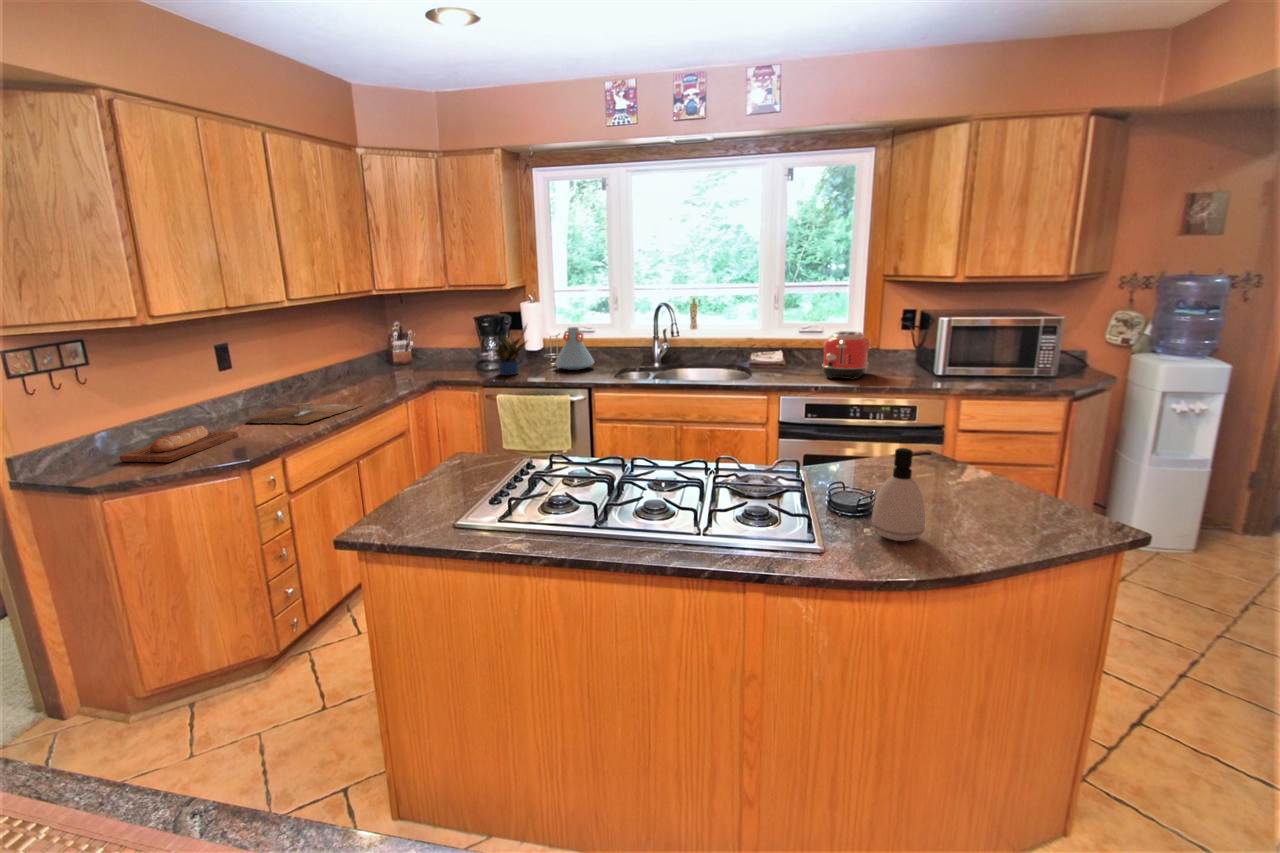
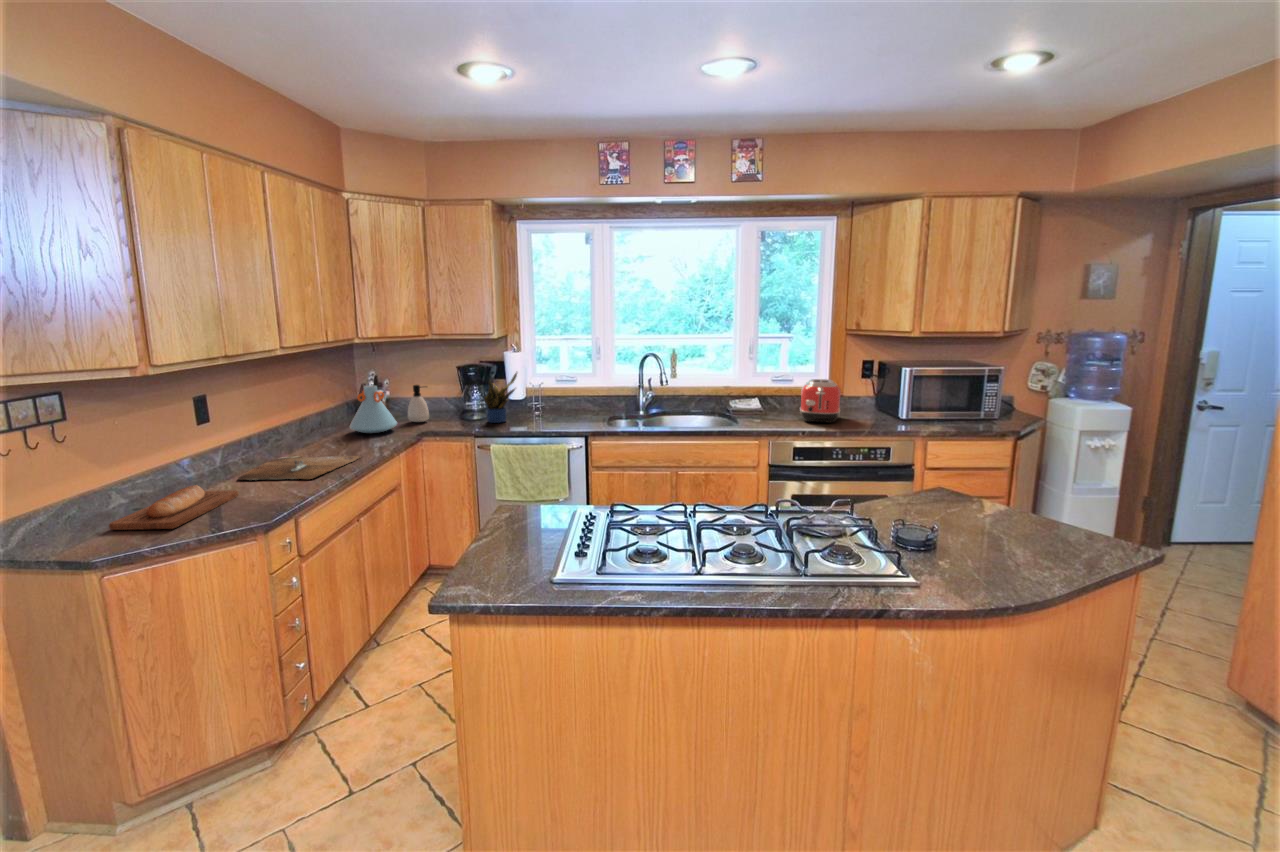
vase: present [555,327,594,370] -> present [350,386,397,433]
soap dispenser: present [871,448,932,541] -> present [408,385,429,422]

